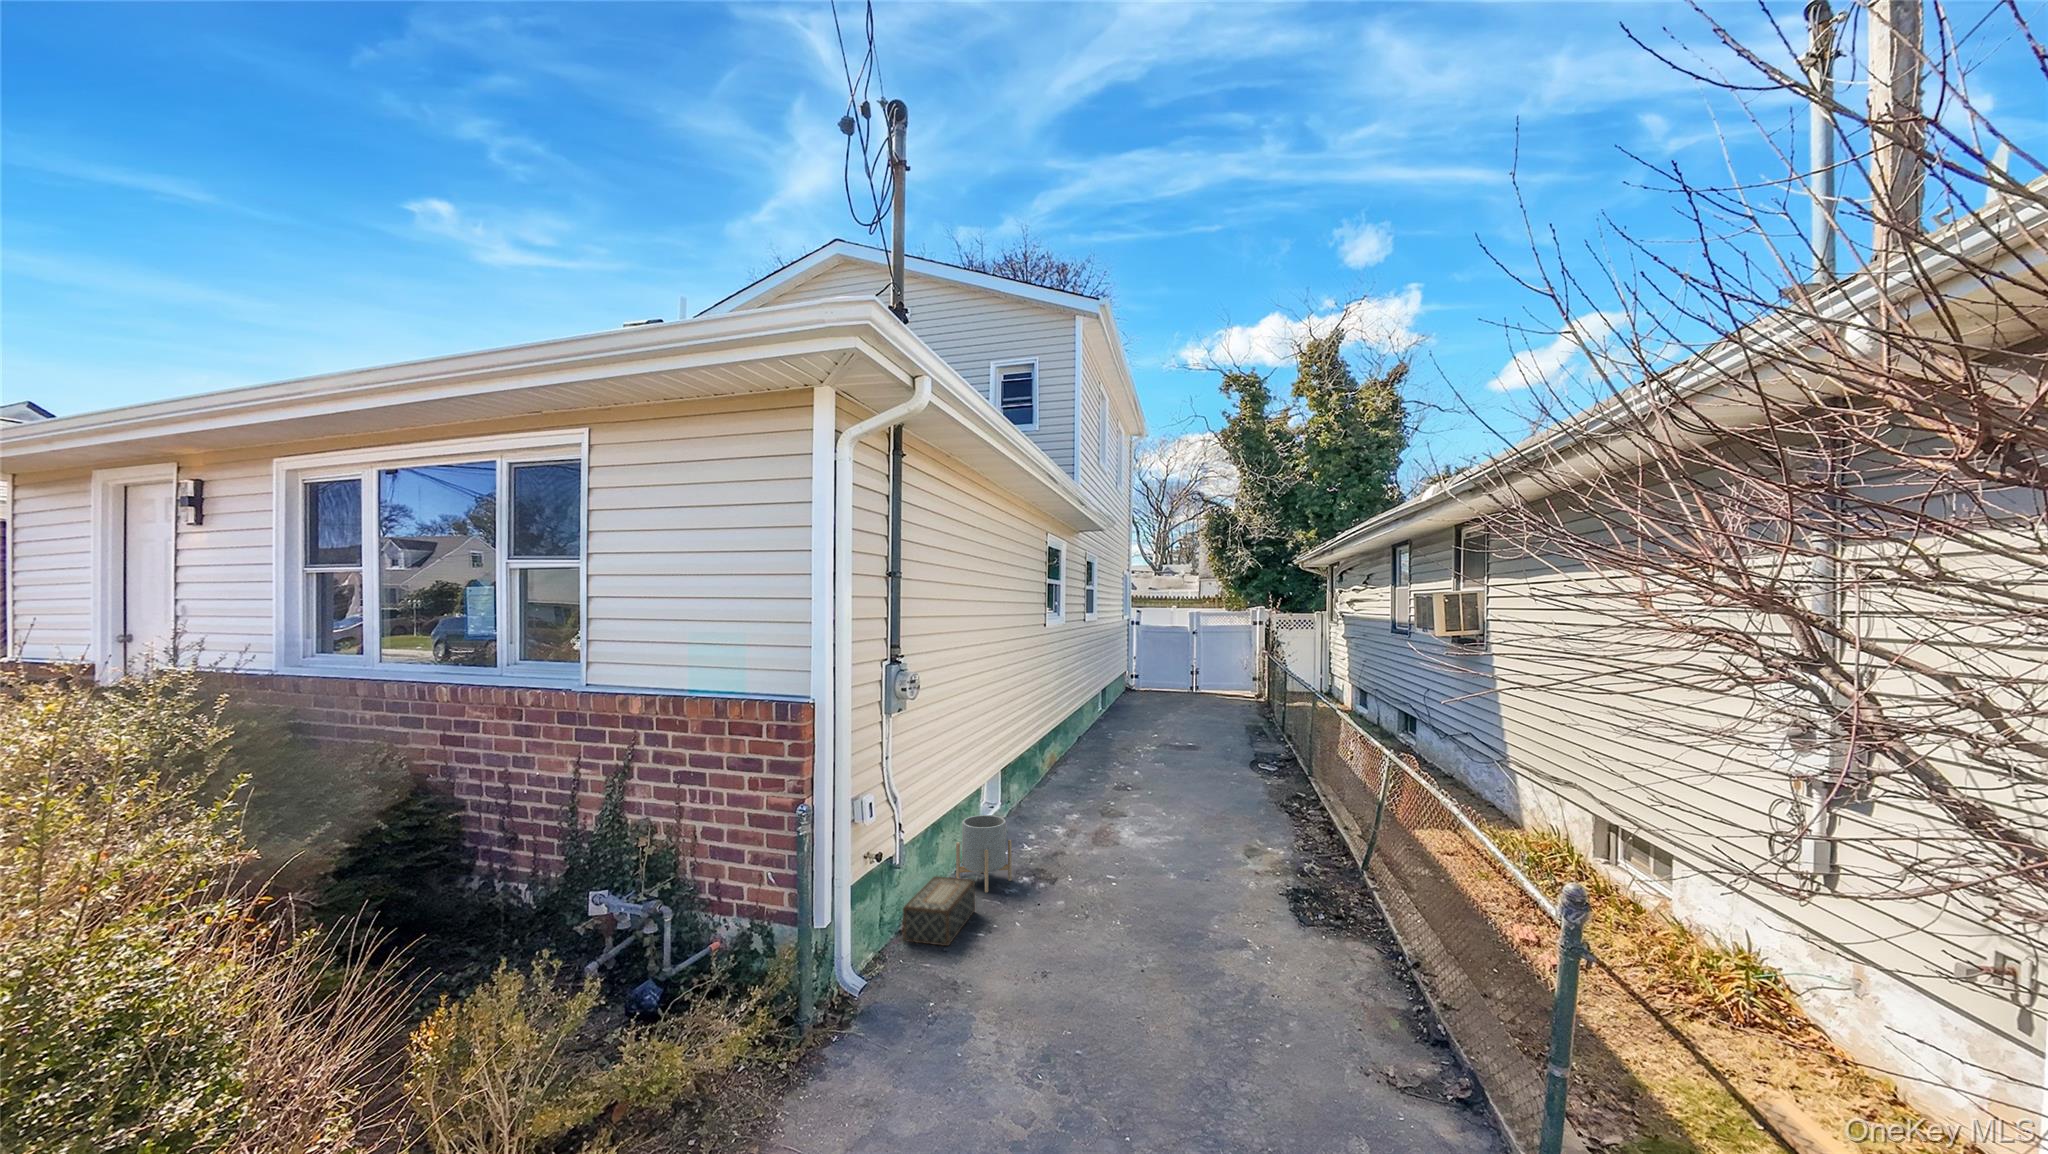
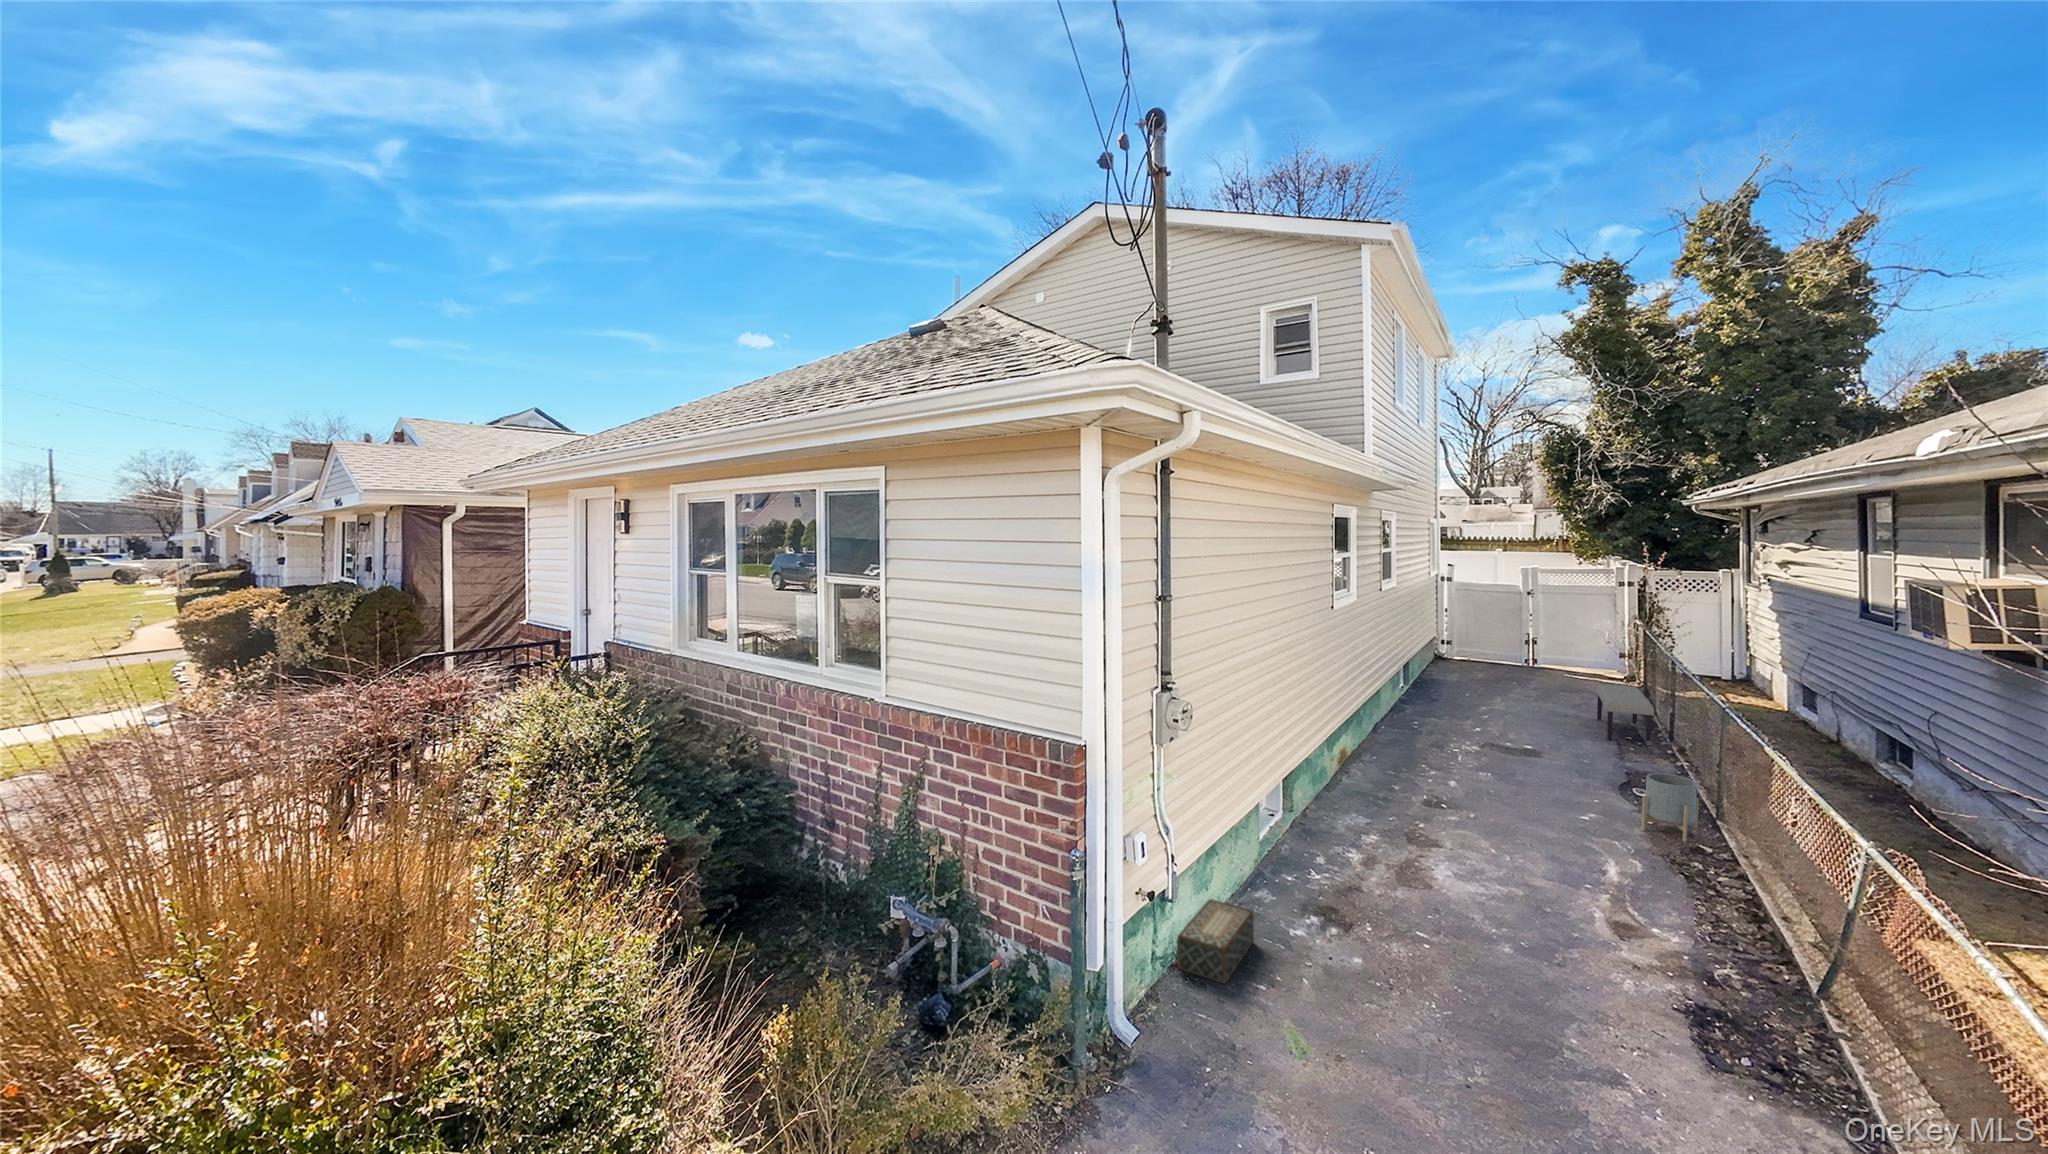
bench: none [1248,703,1286,746] -> present [1597,685,1654,741]
planter: present [956,815,1012,893] -> present [1641,773,1699,842]

